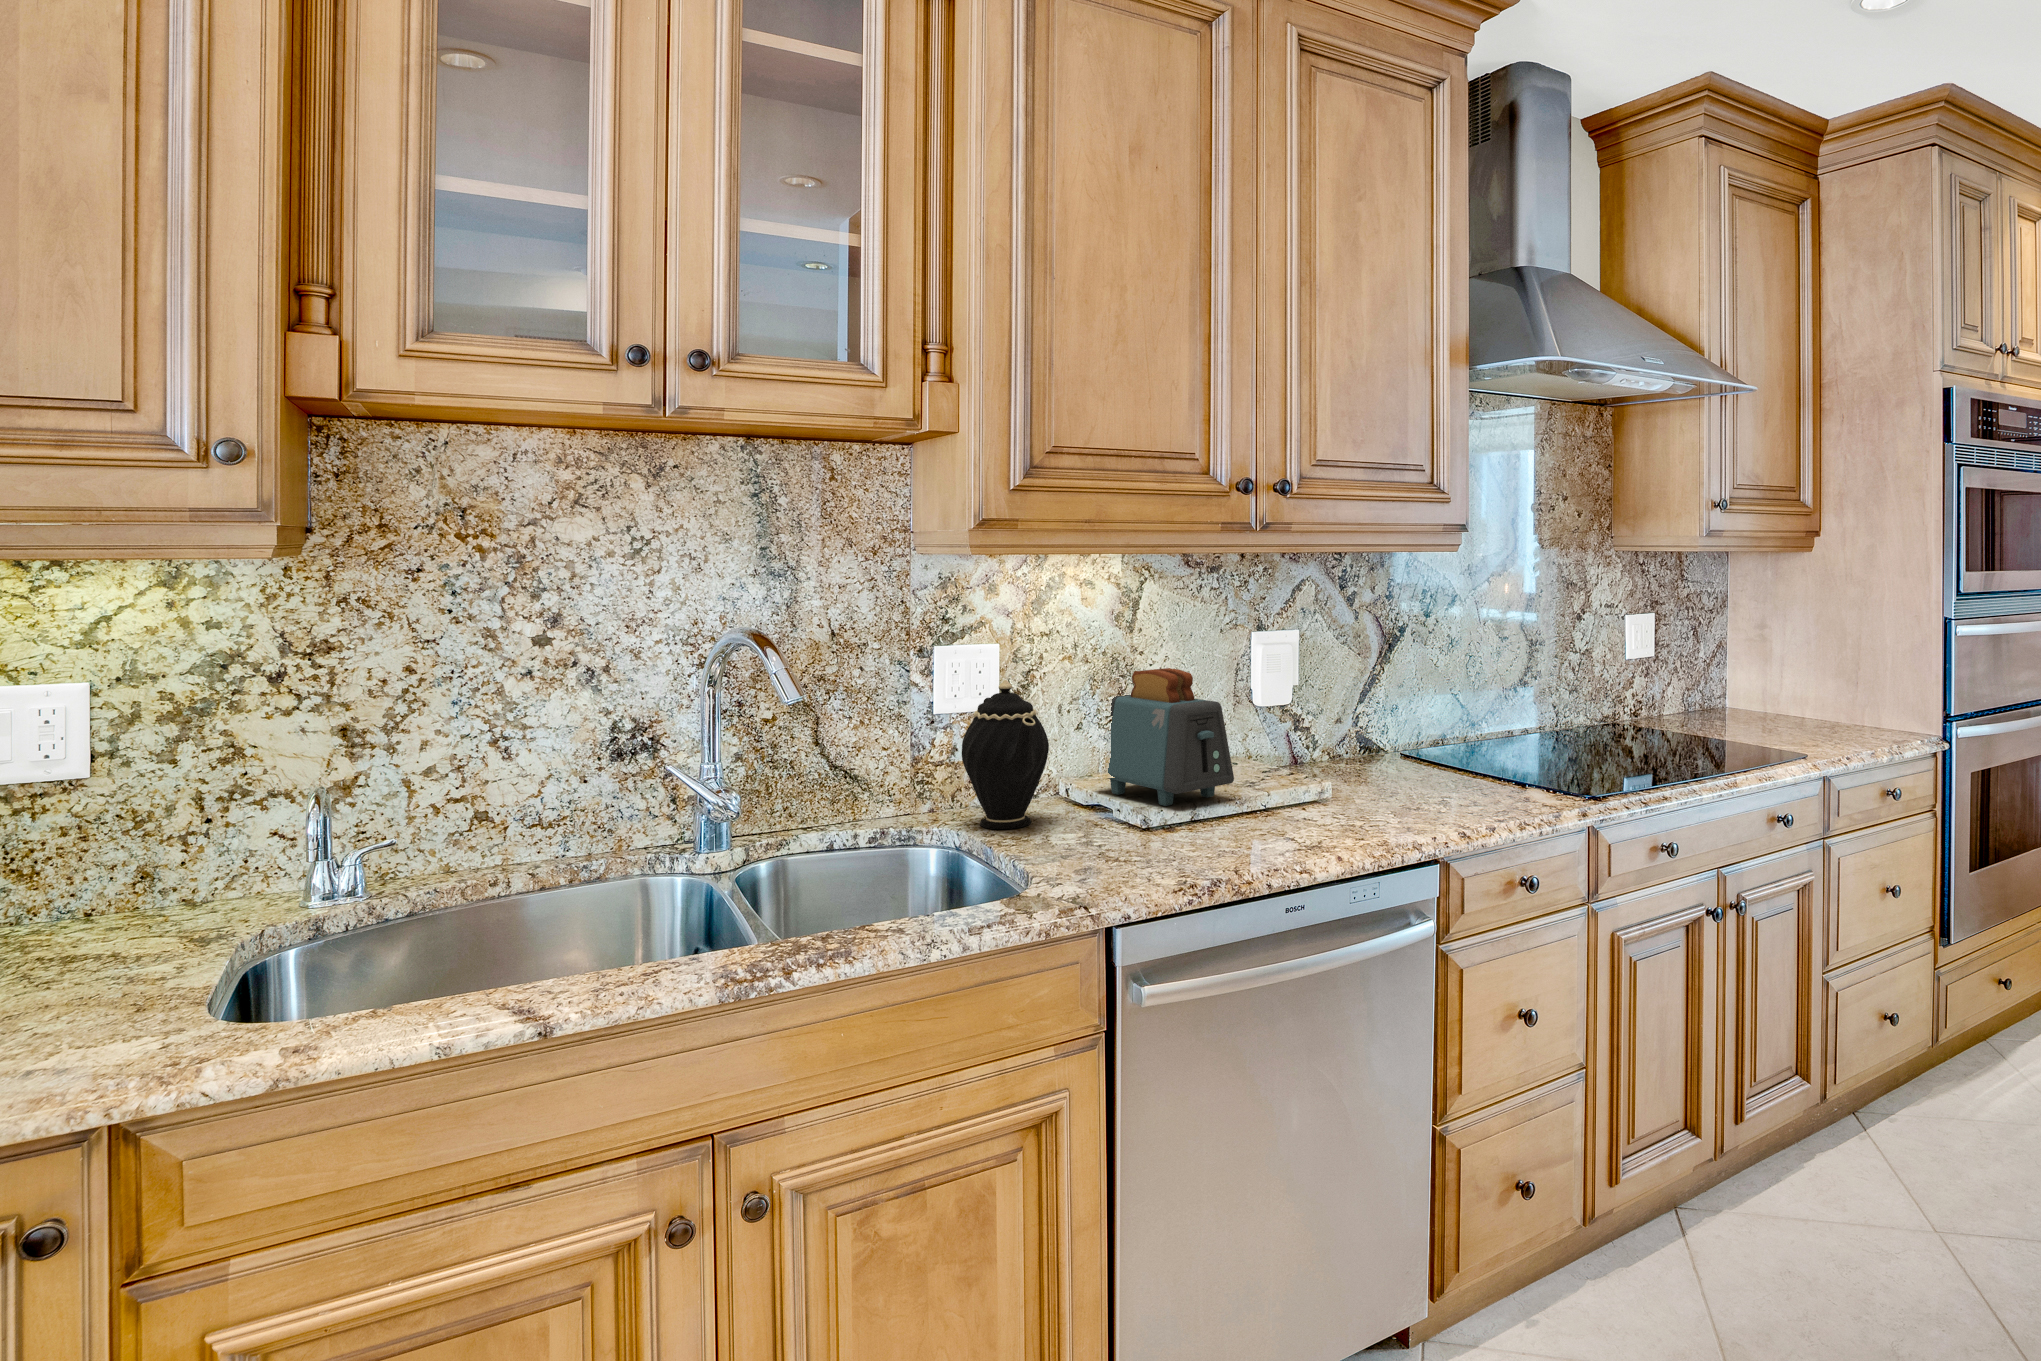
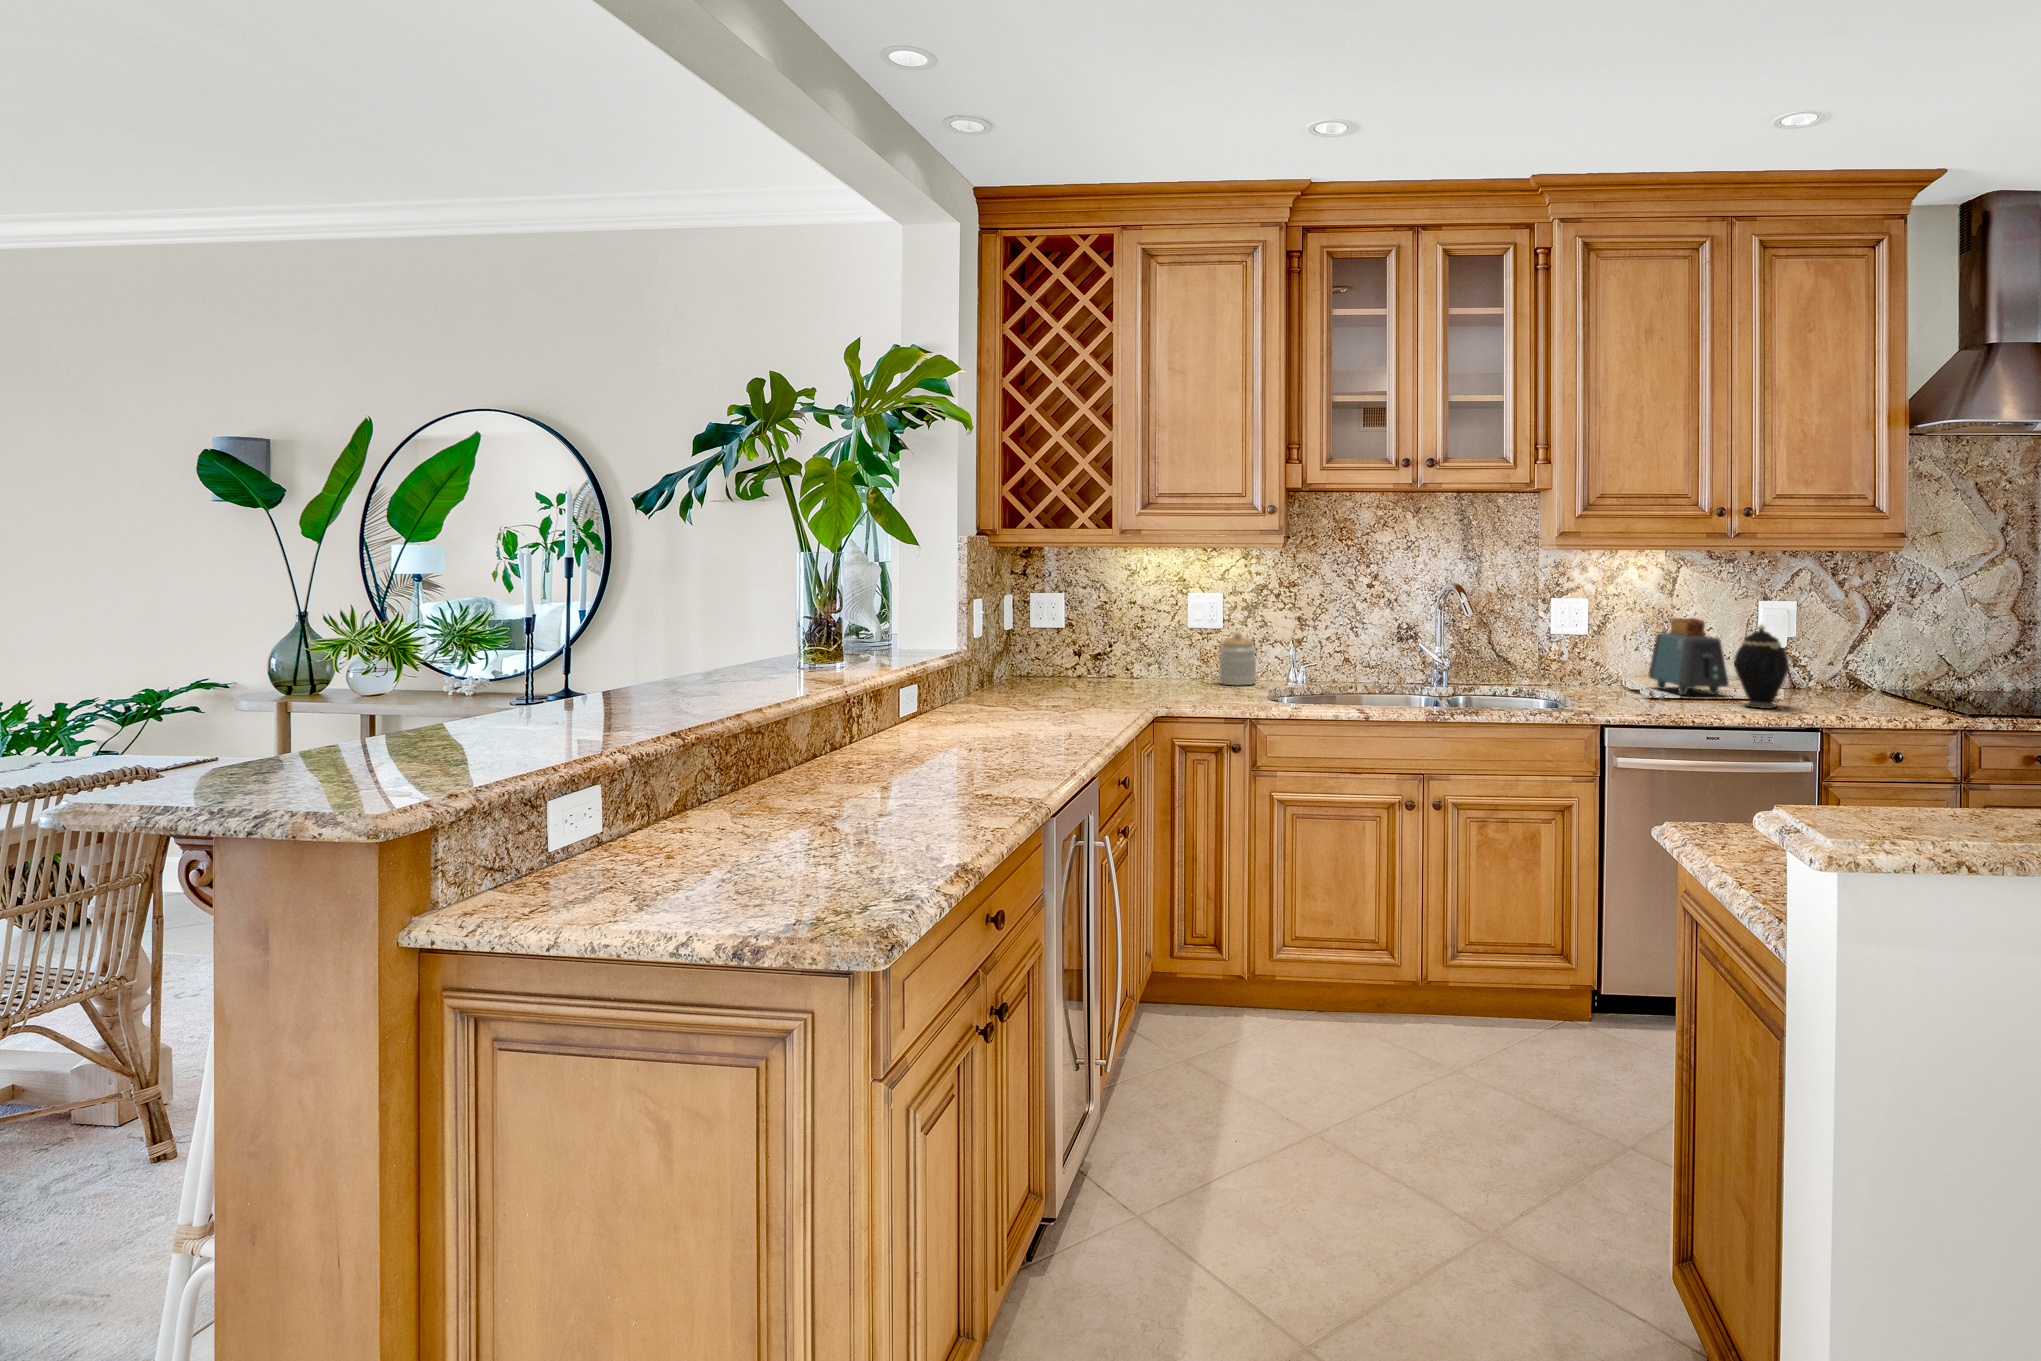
teapot: present [962,680,1049,829] -> present [1734,624,1789,709]
jar: none [68,785,204,936] -> present [1219,633,1256,685]

